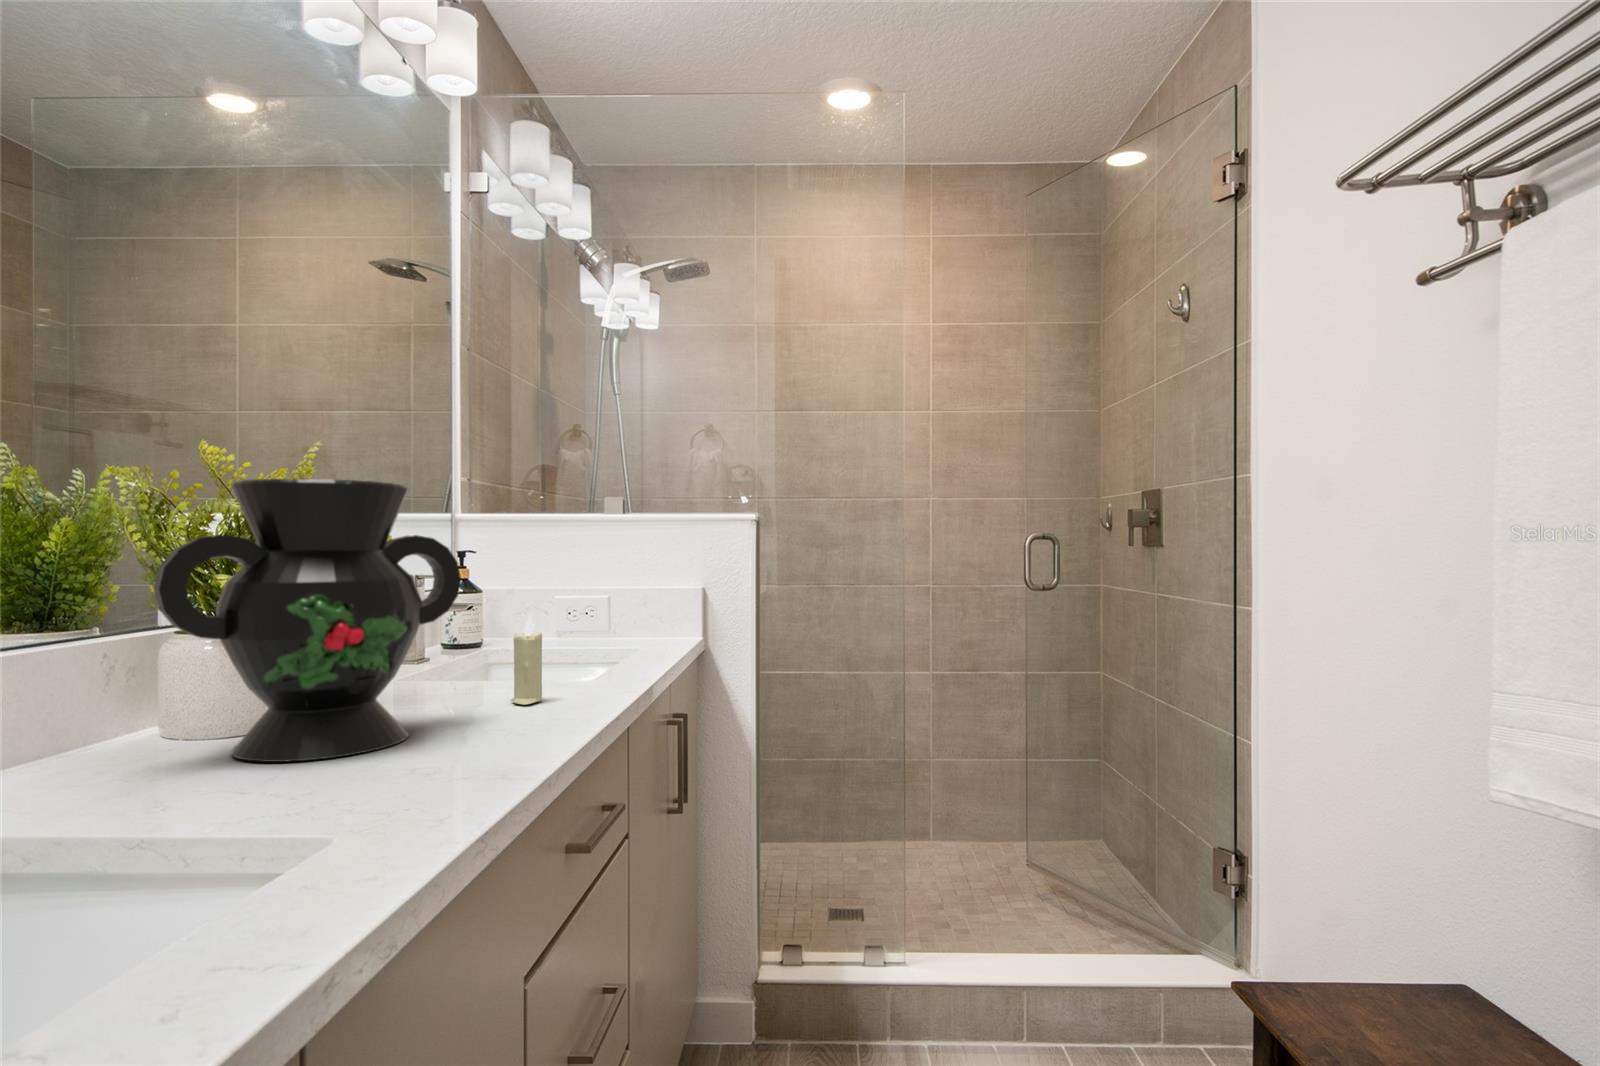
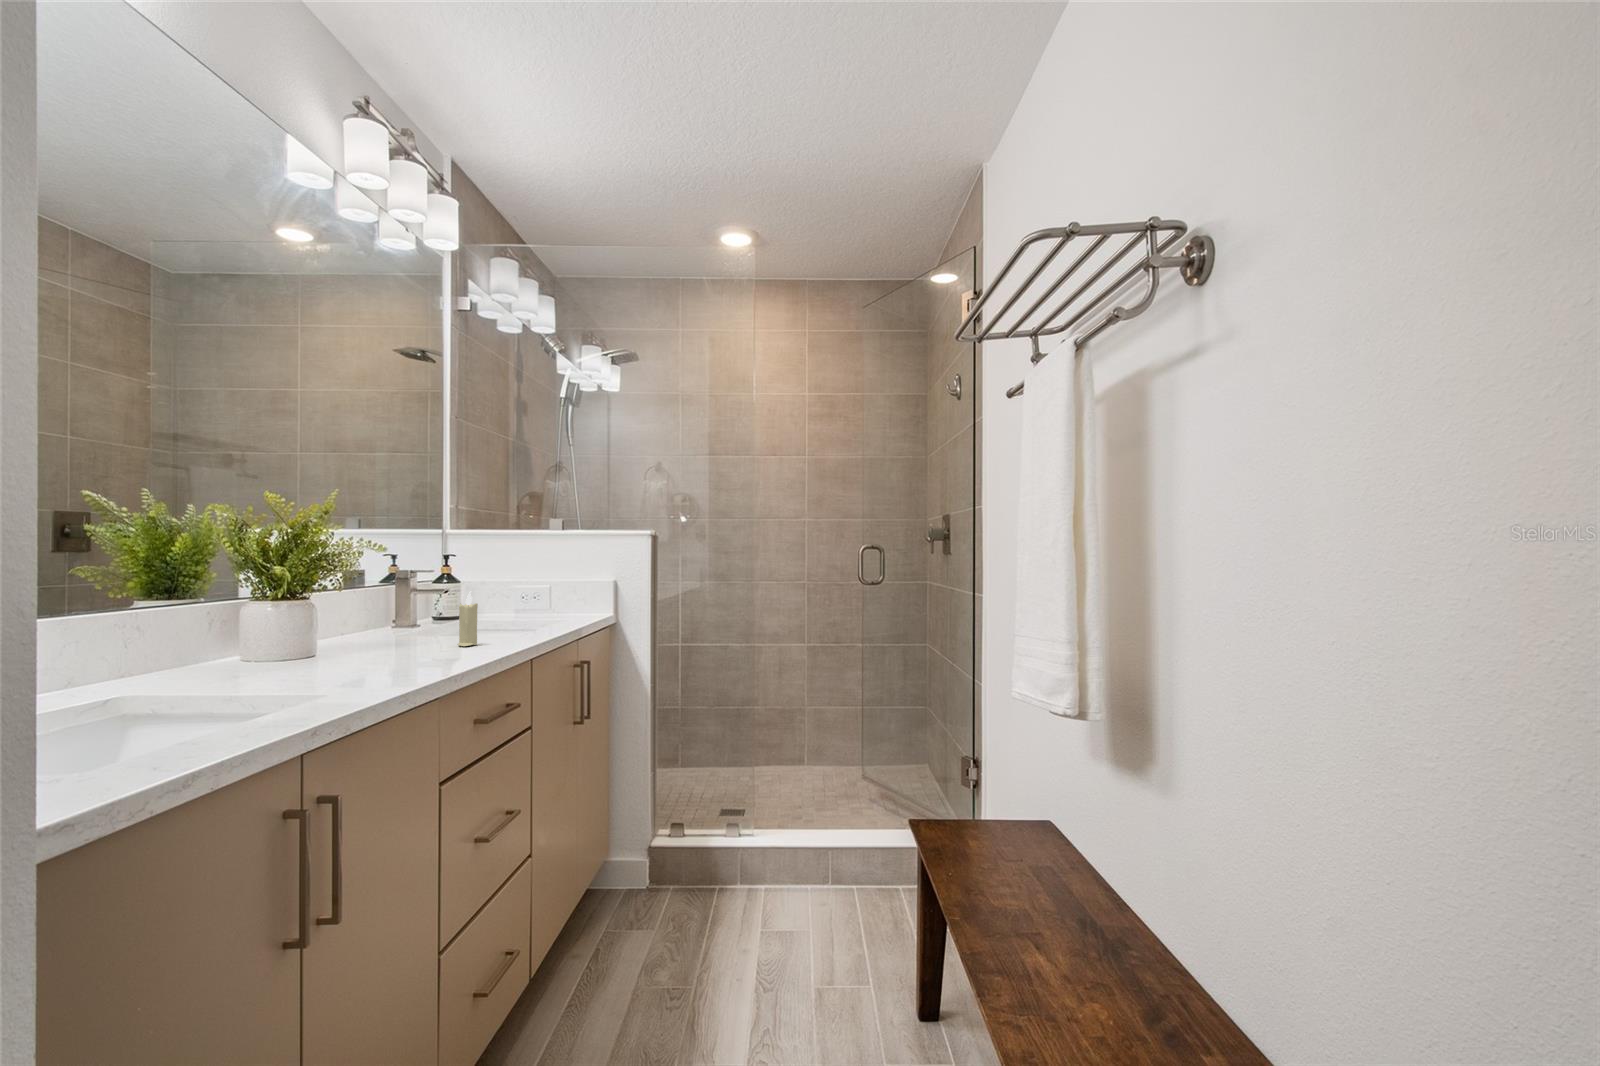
decorative vase: present [154,479,461,762] -> none [237,513,422,670]

